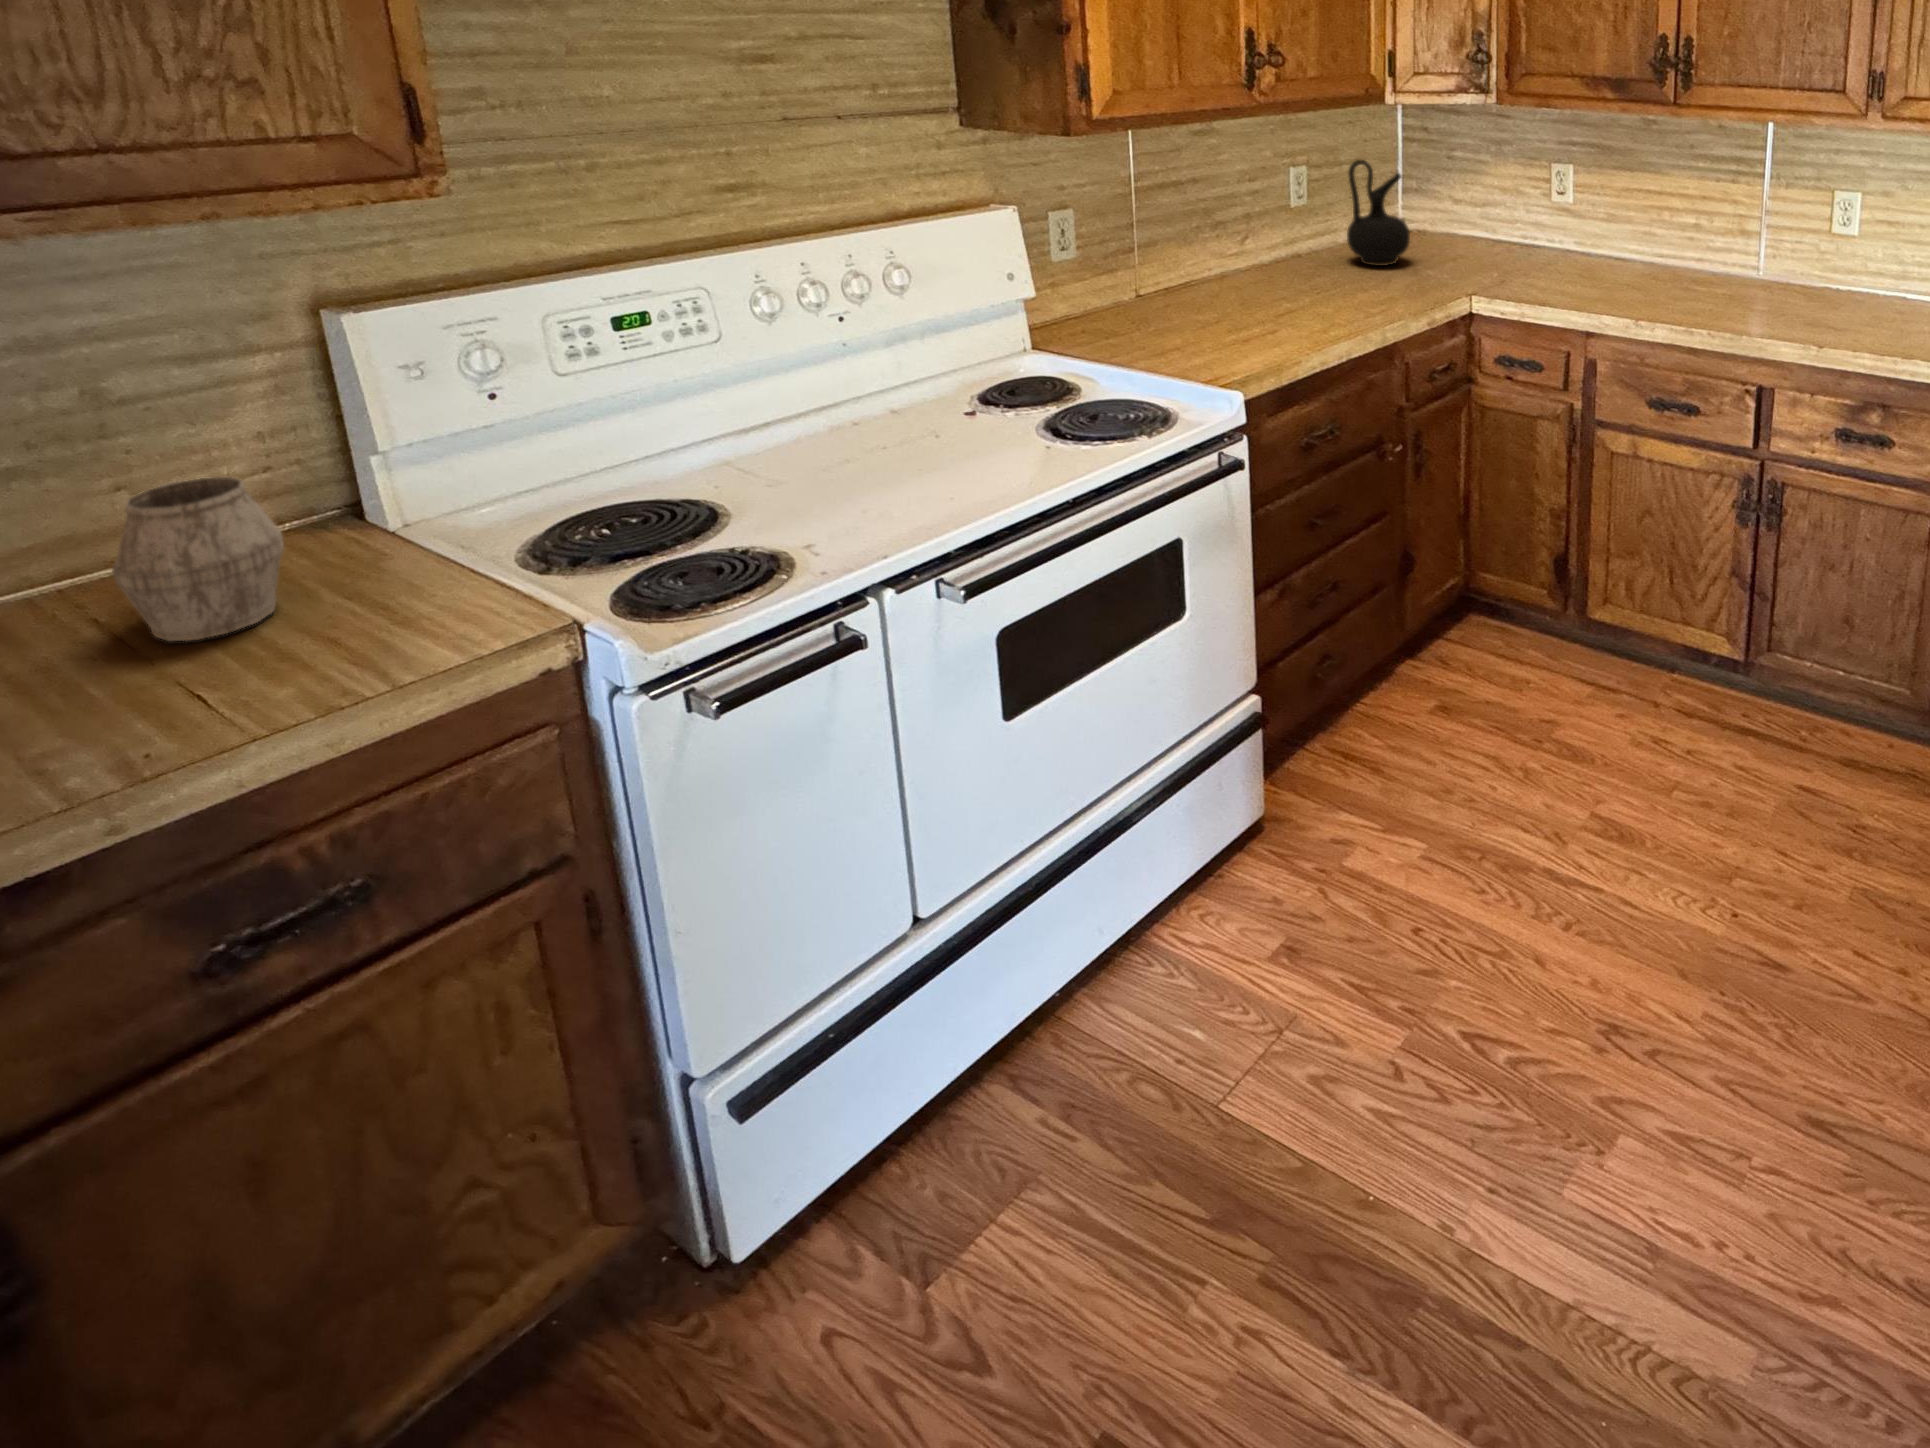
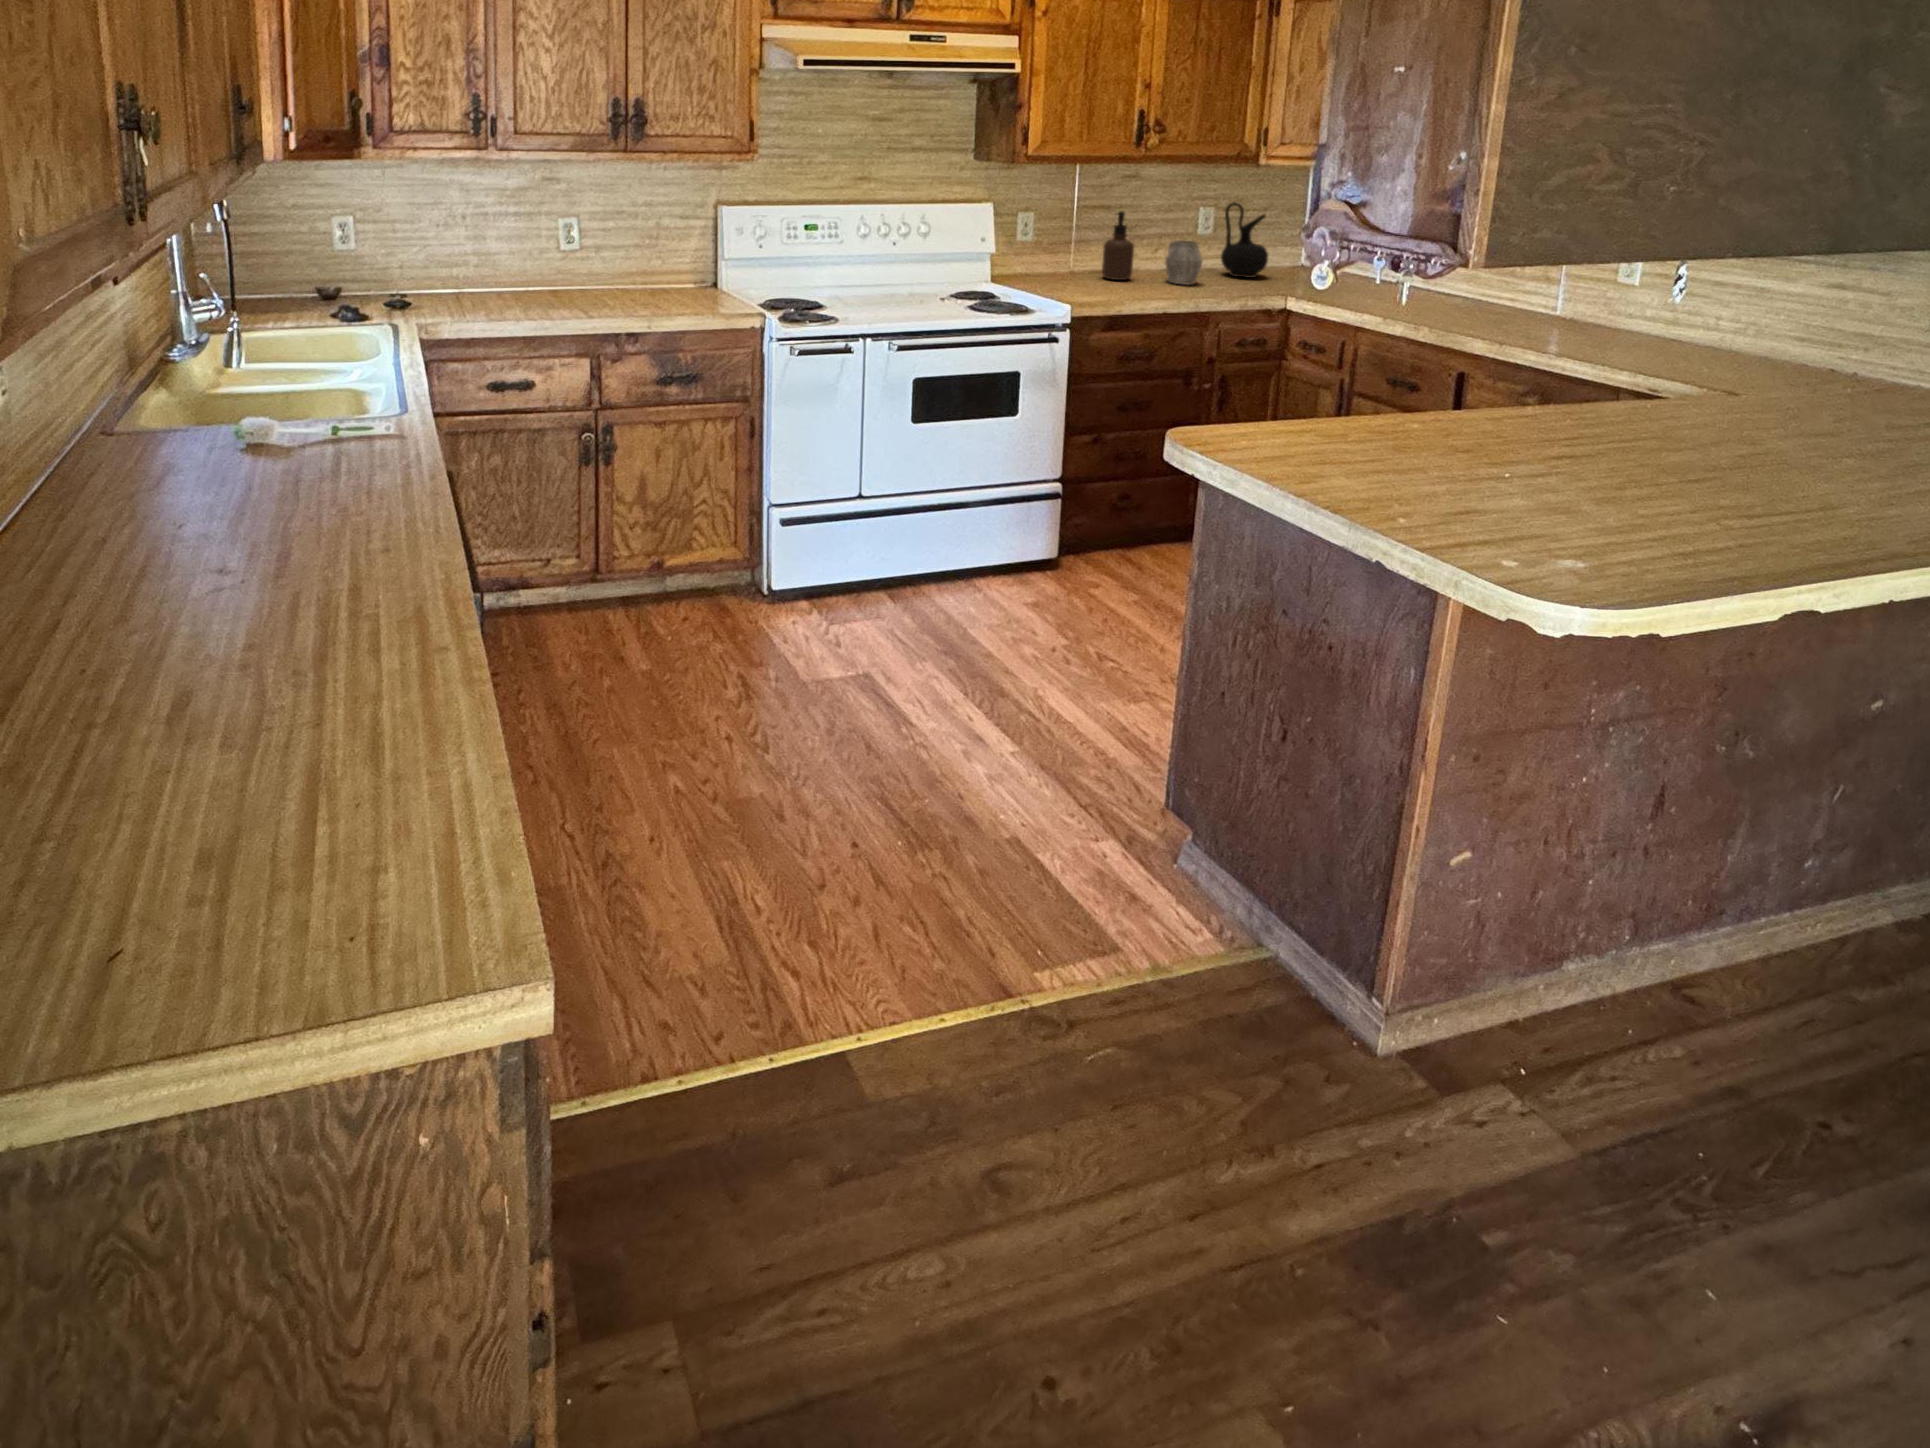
soap dispenser: none [1206,193,1256,304] -> present [1102,211,1134,280]
mug: present [112,477,284,641] -> present [1165,241,1202,285]

